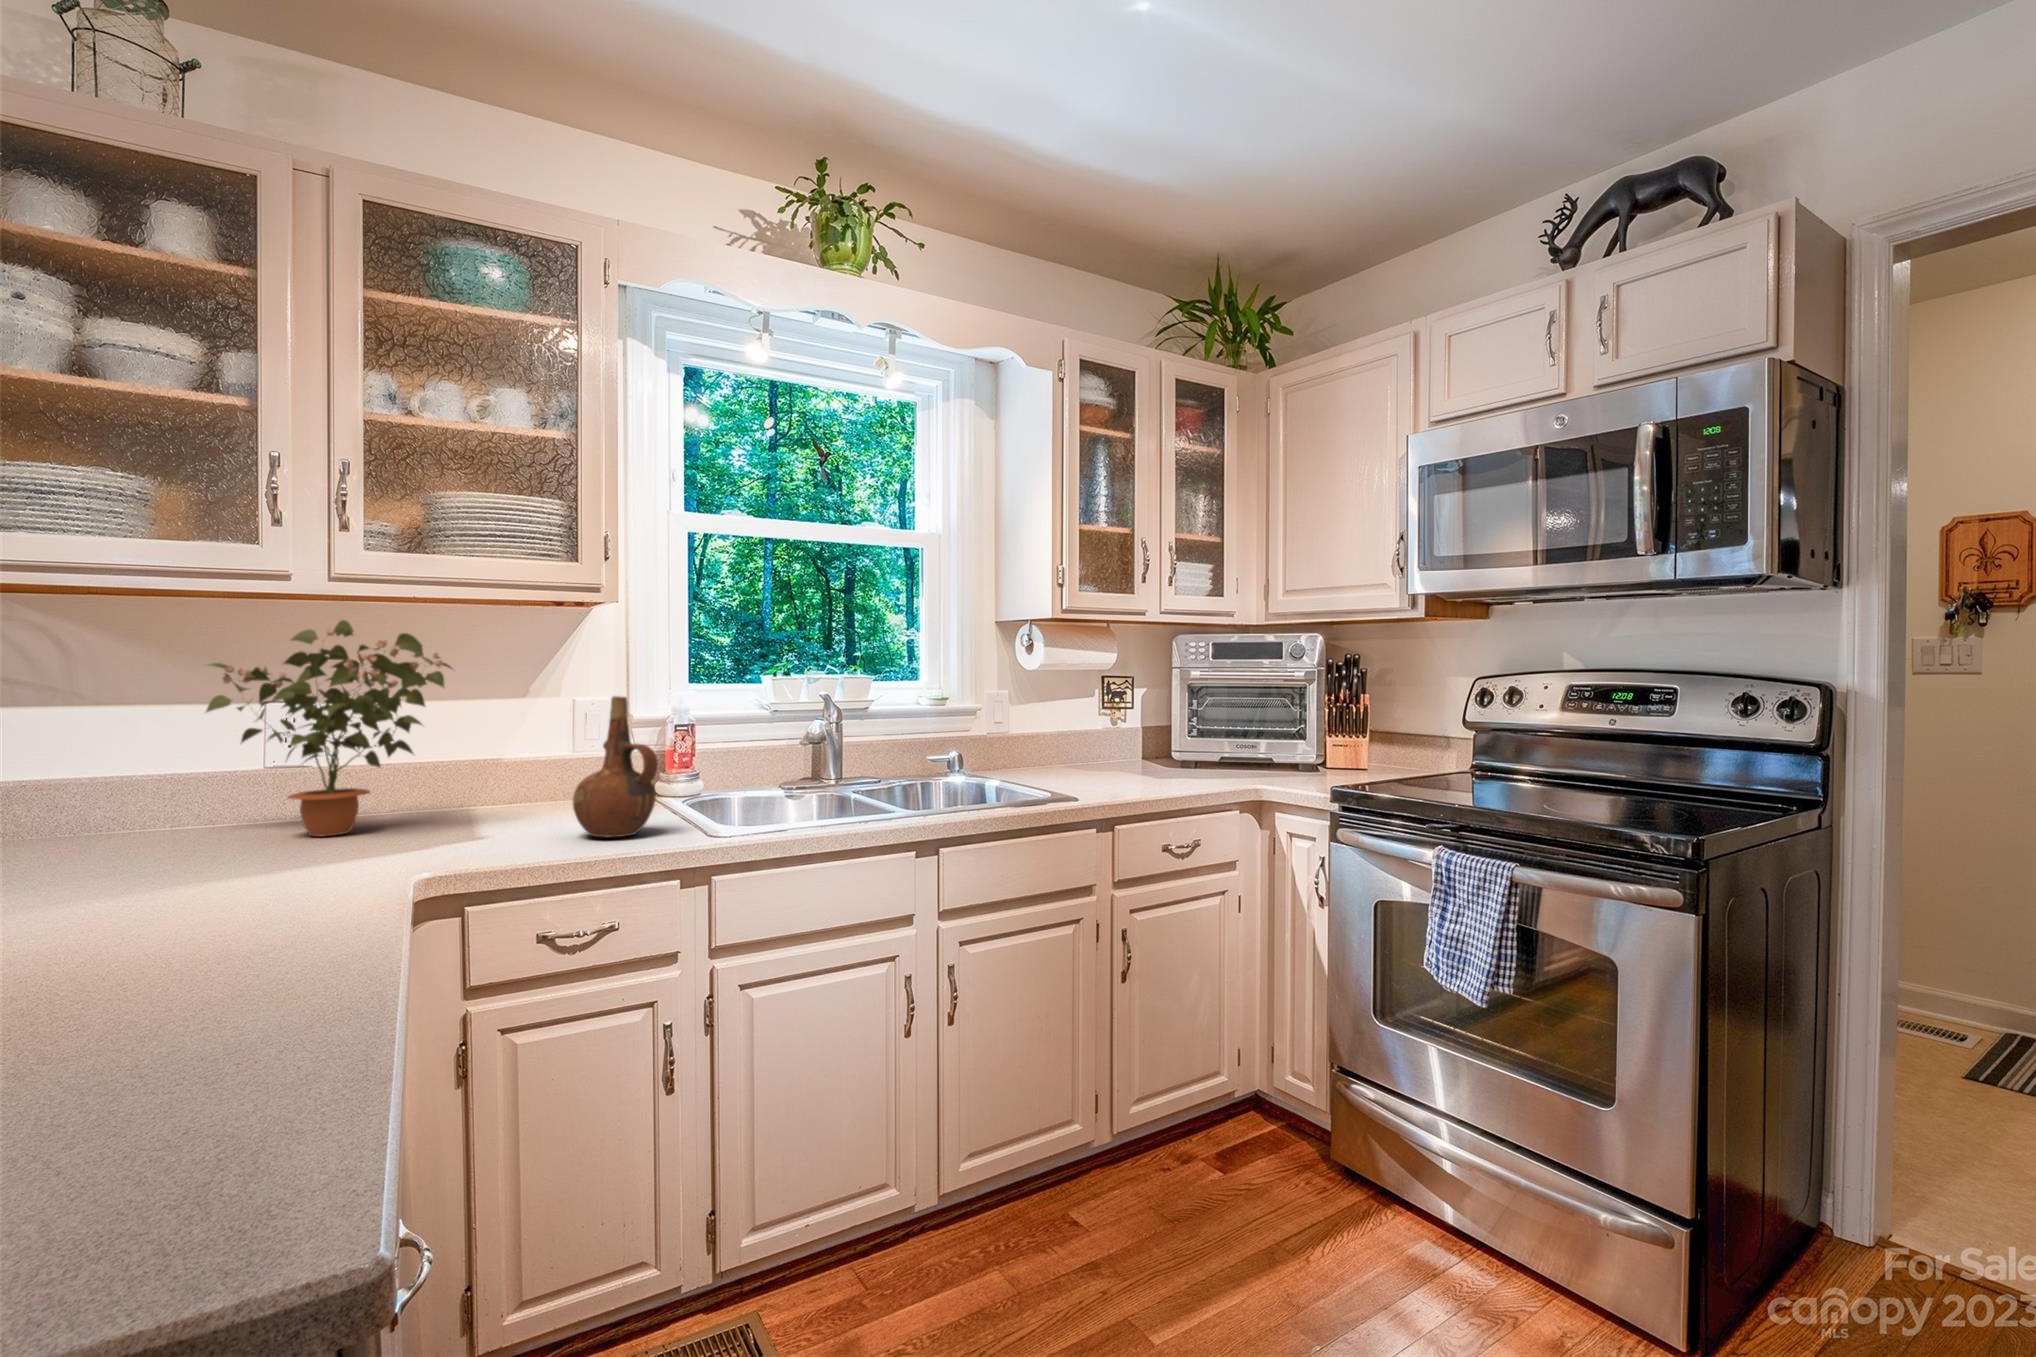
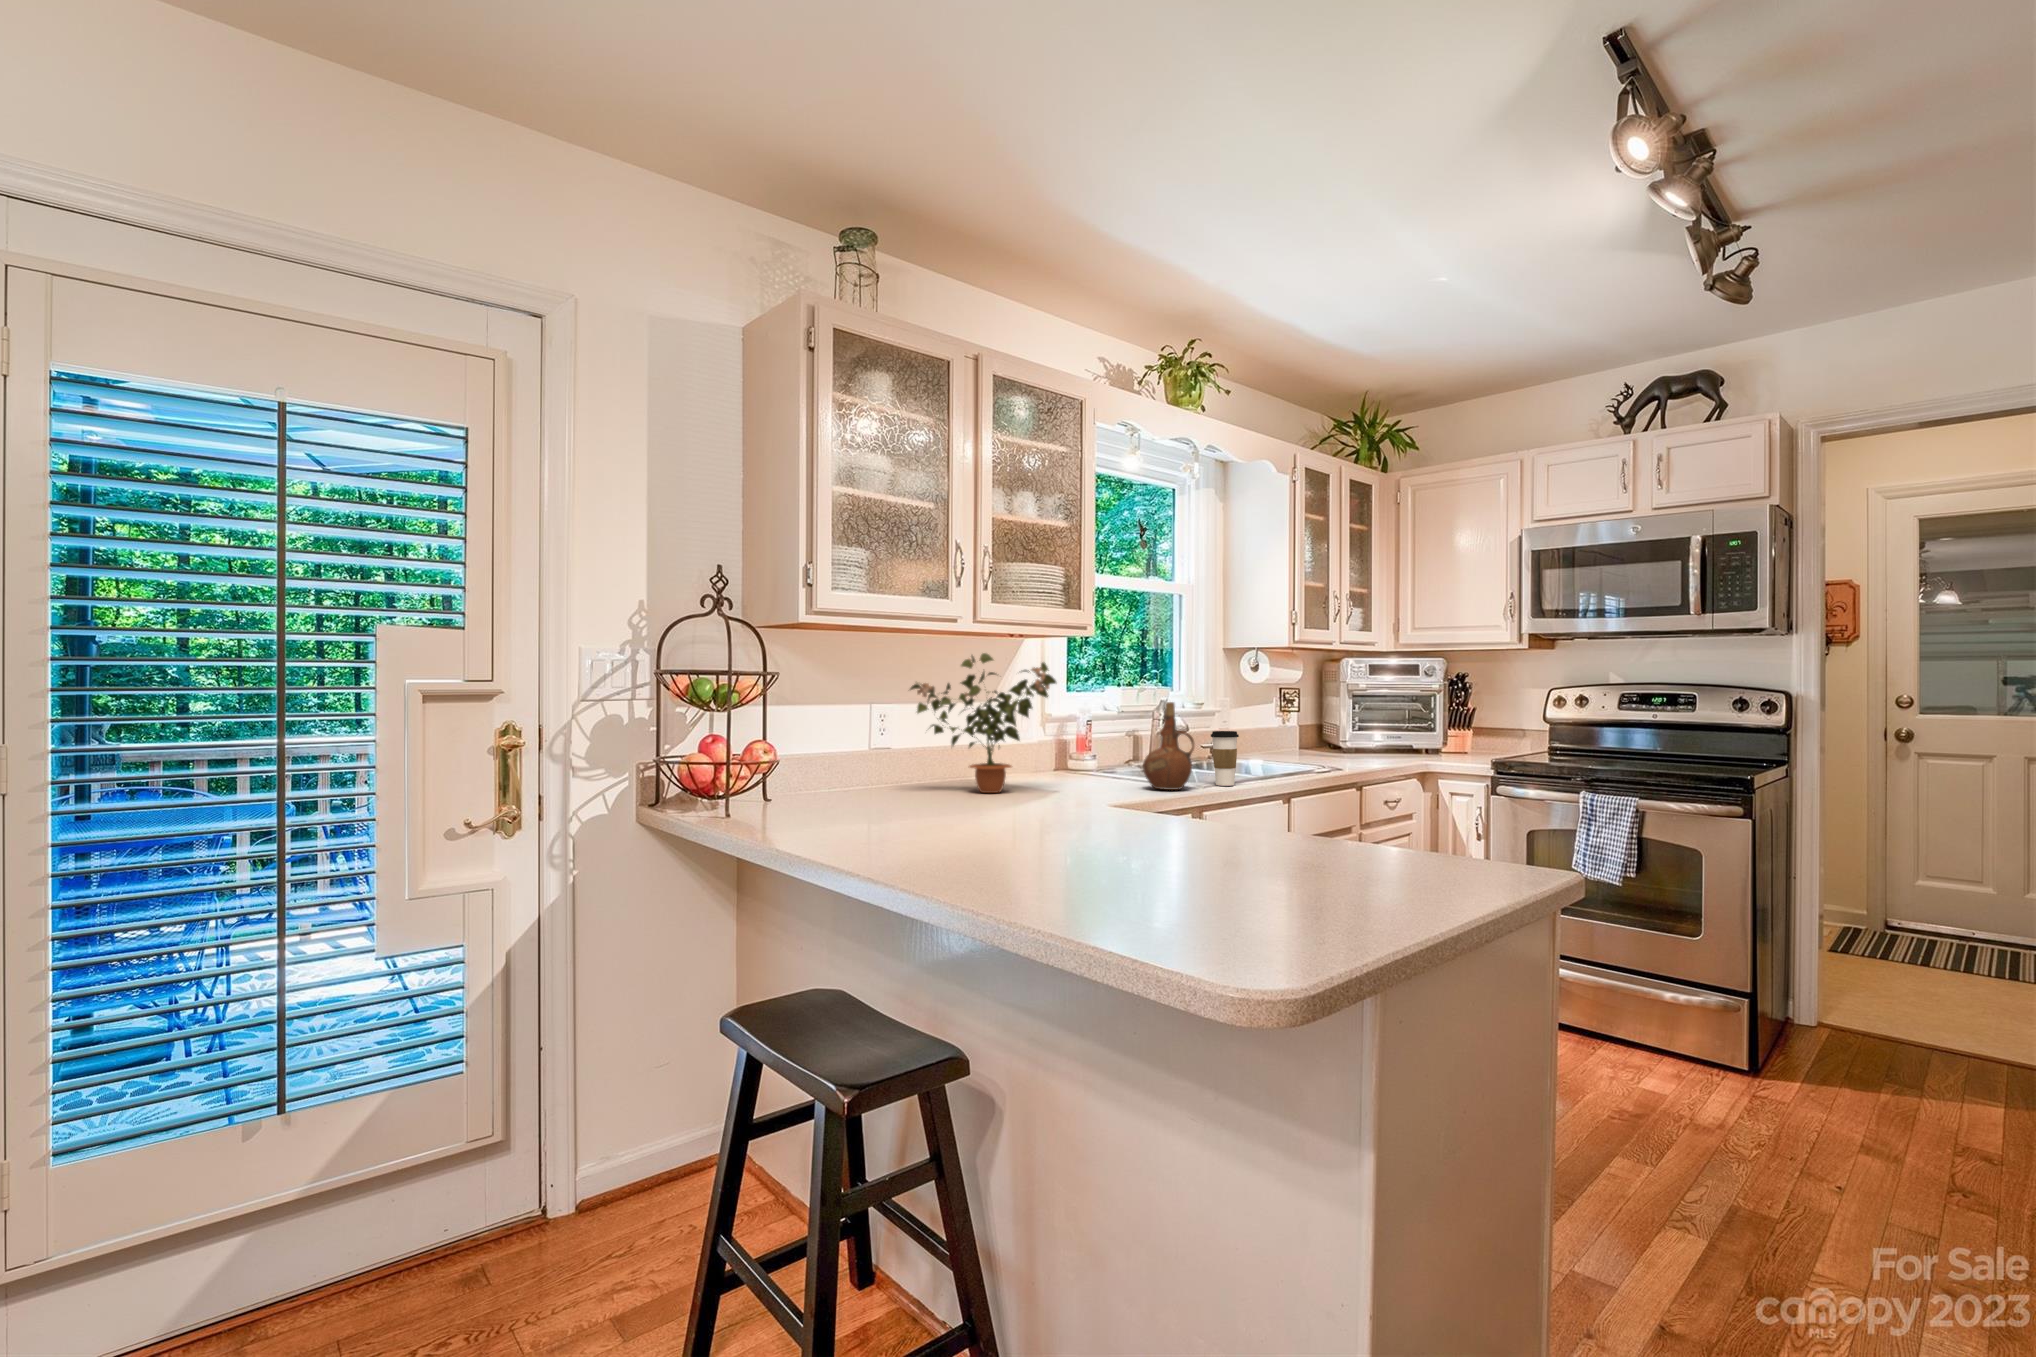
coffee cup: none [719,742,764,830] -> present [1211,731,1239,786]

